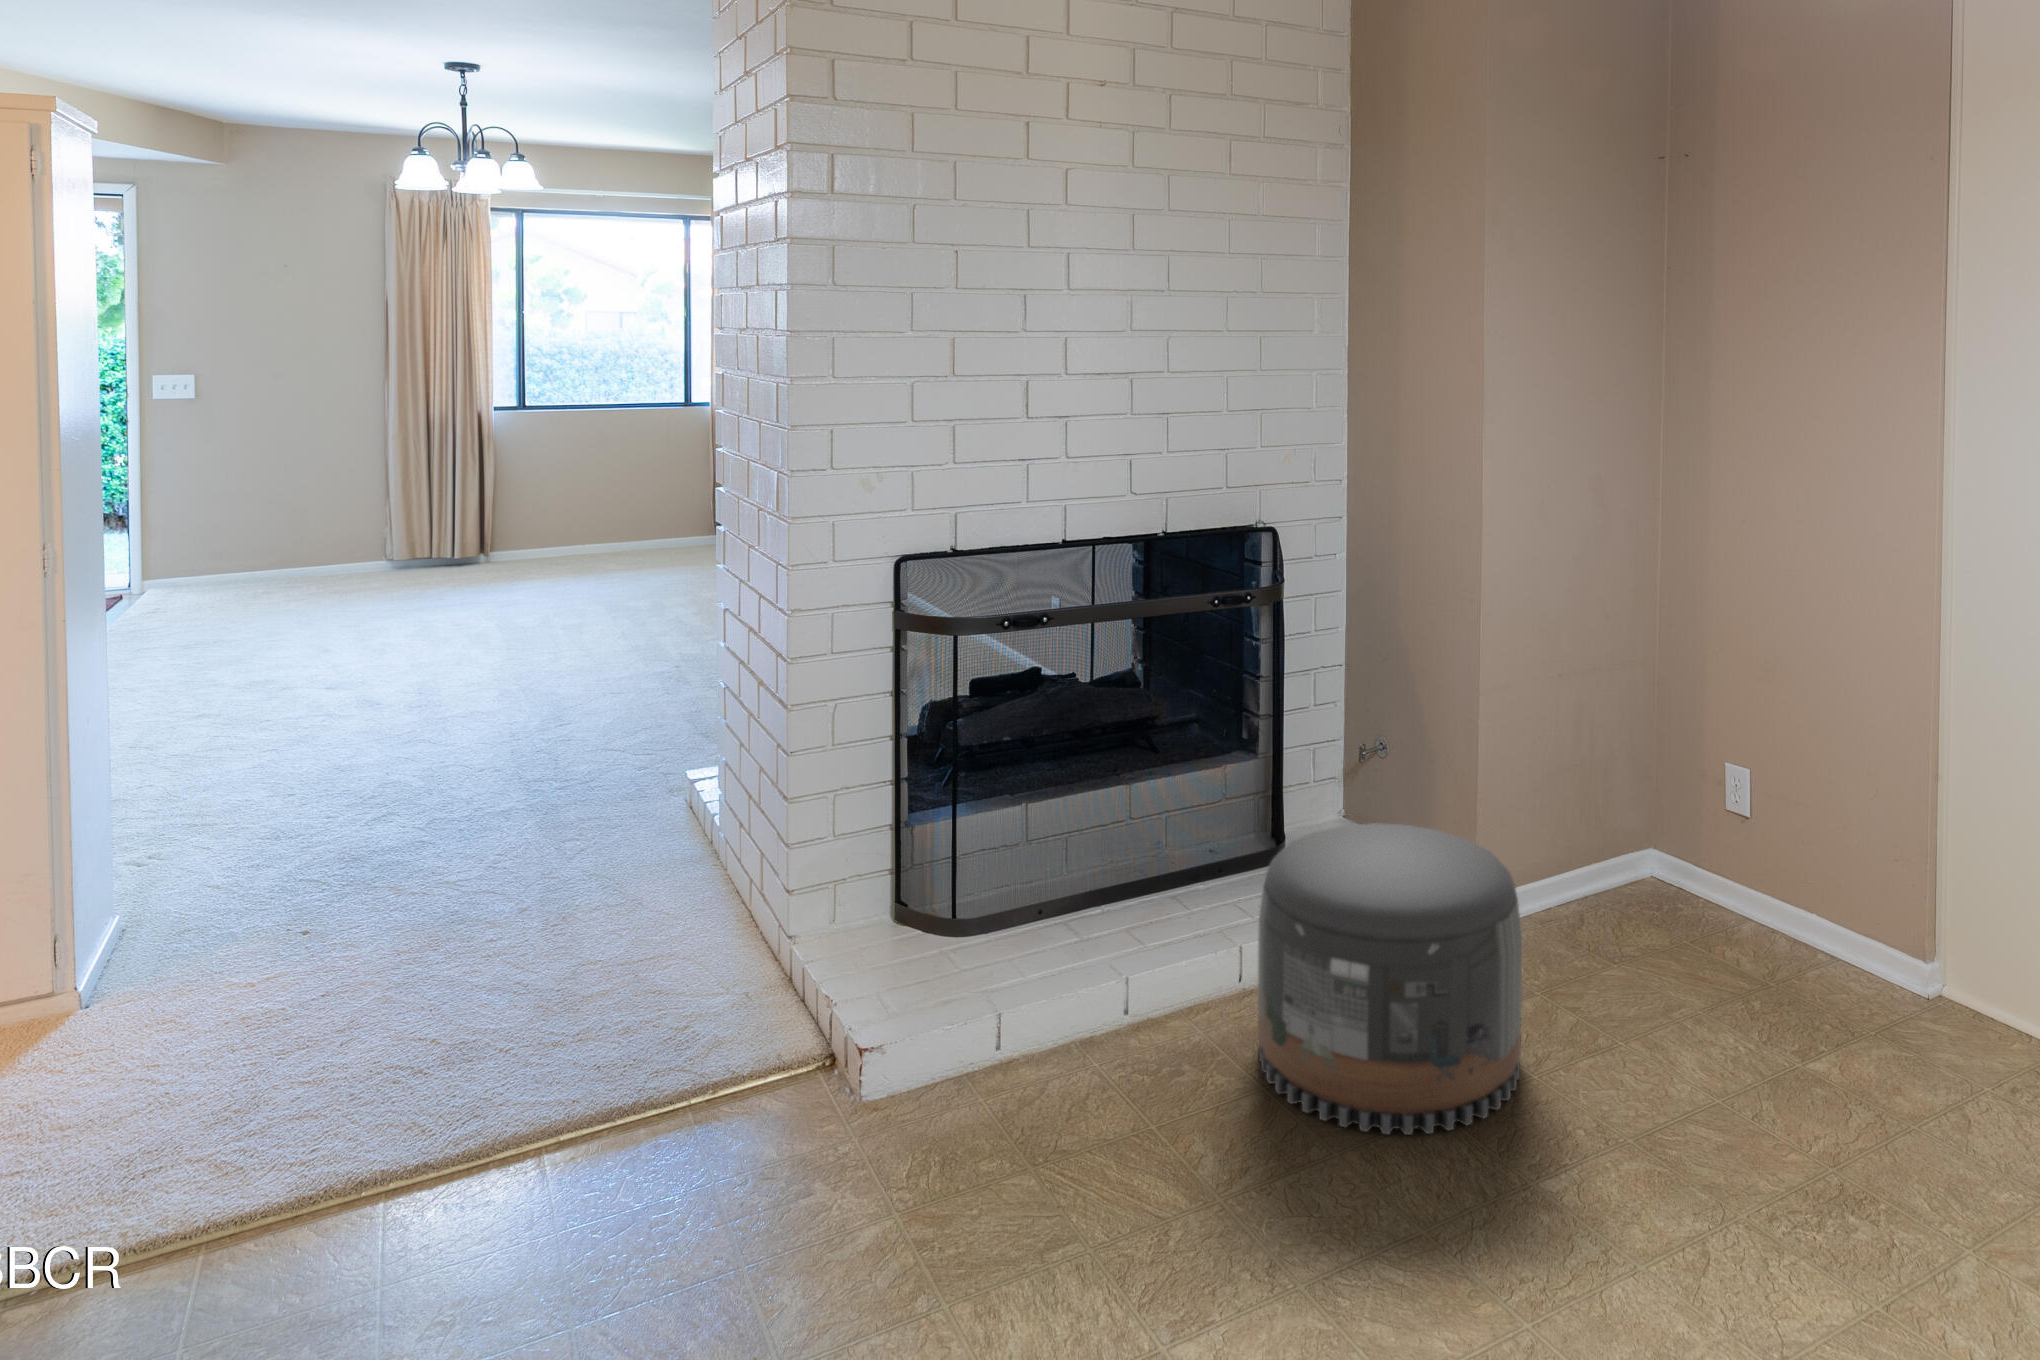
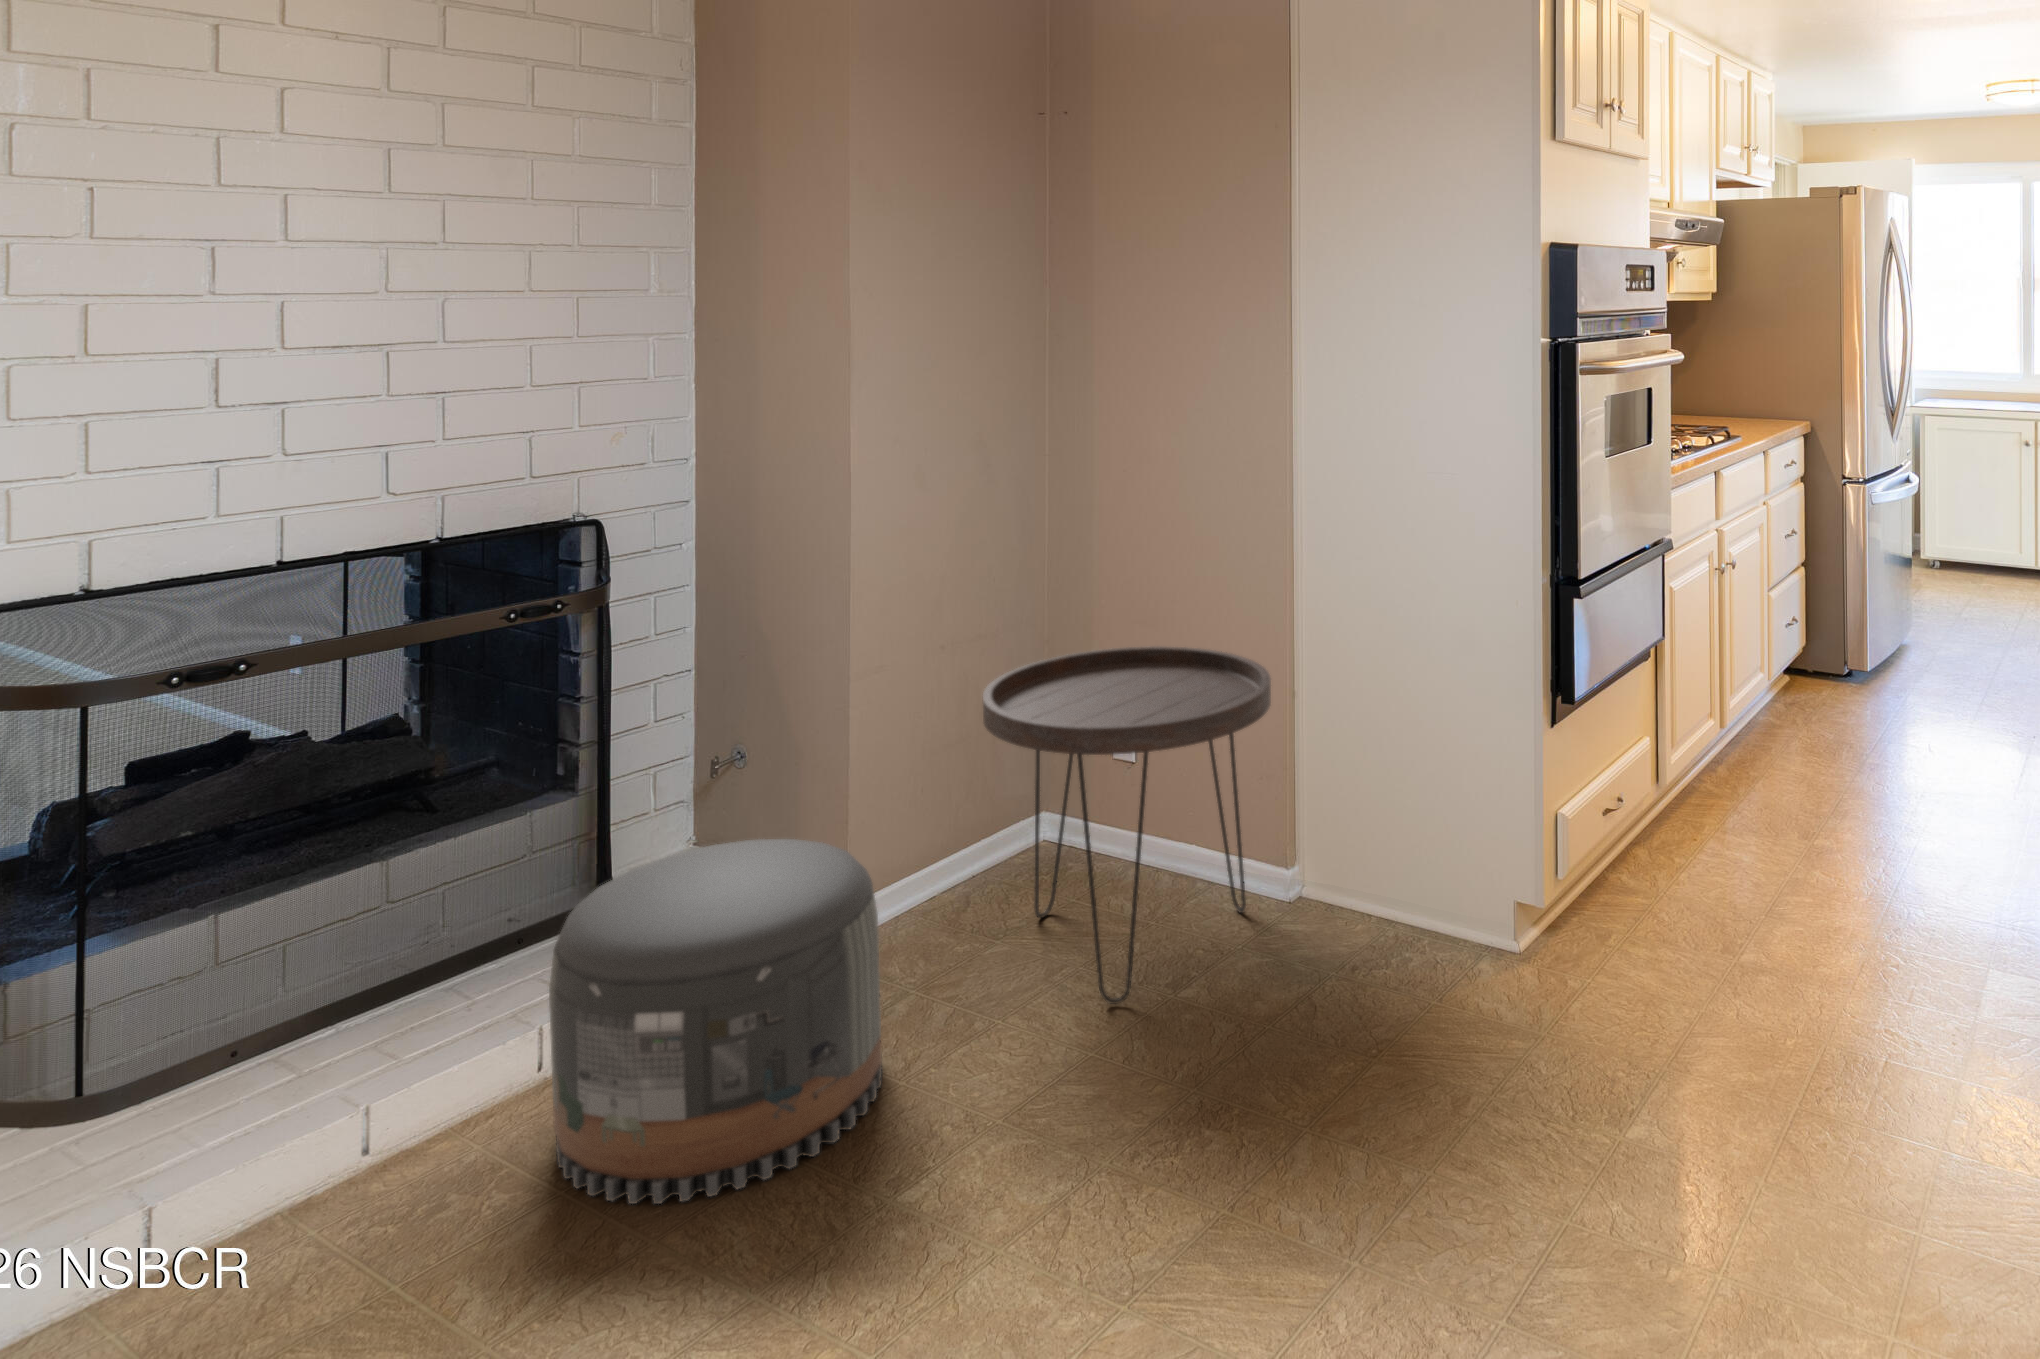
side table: none [1610,697,1920,1061] -> present [982,646,1271,1004]

